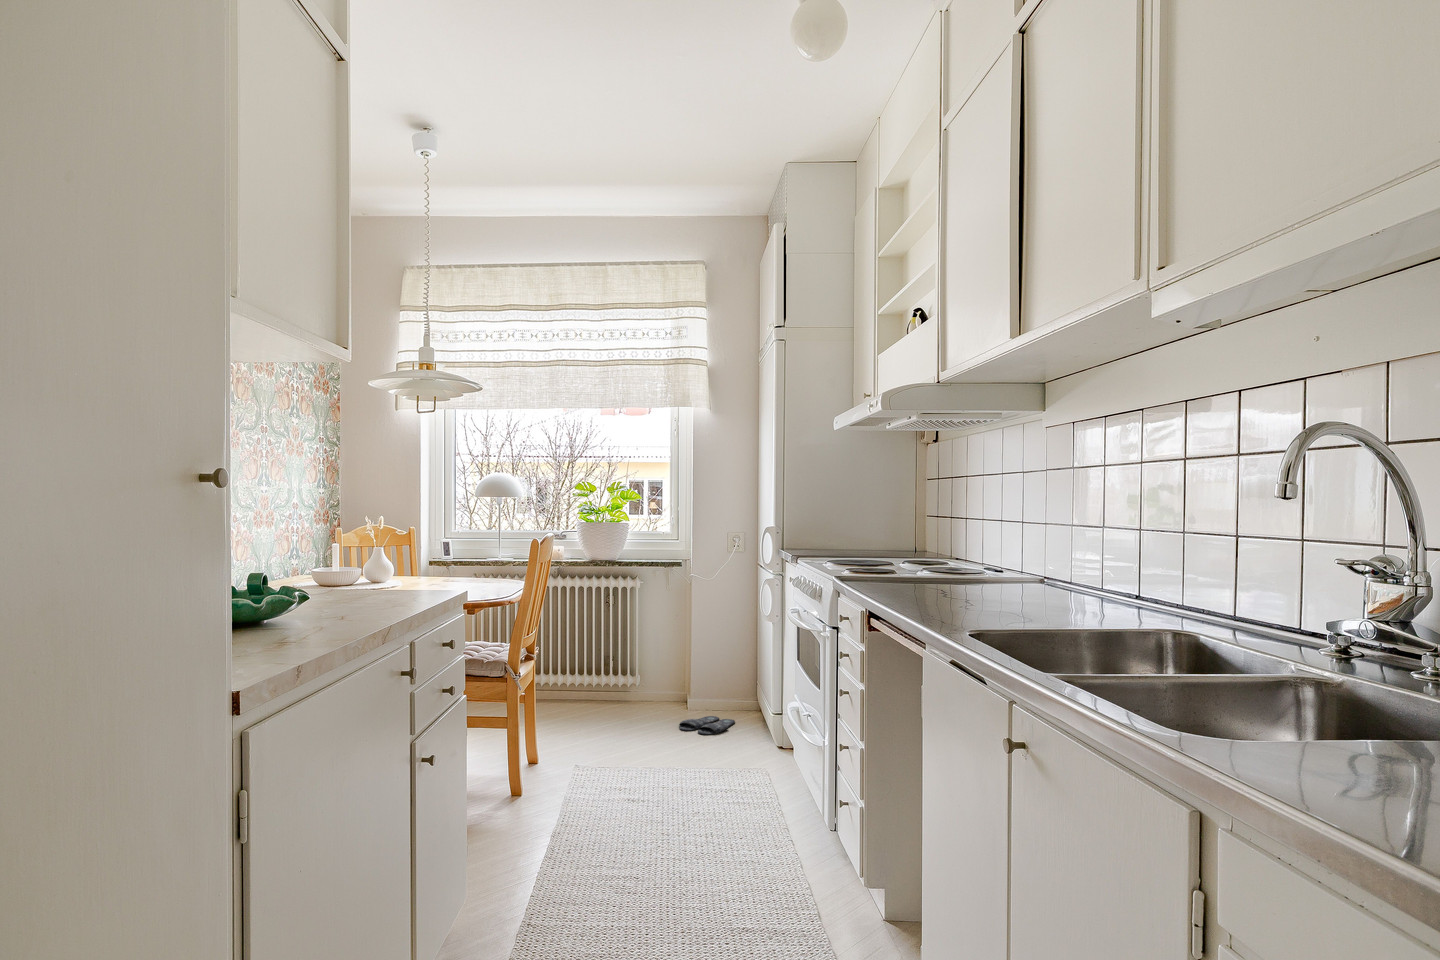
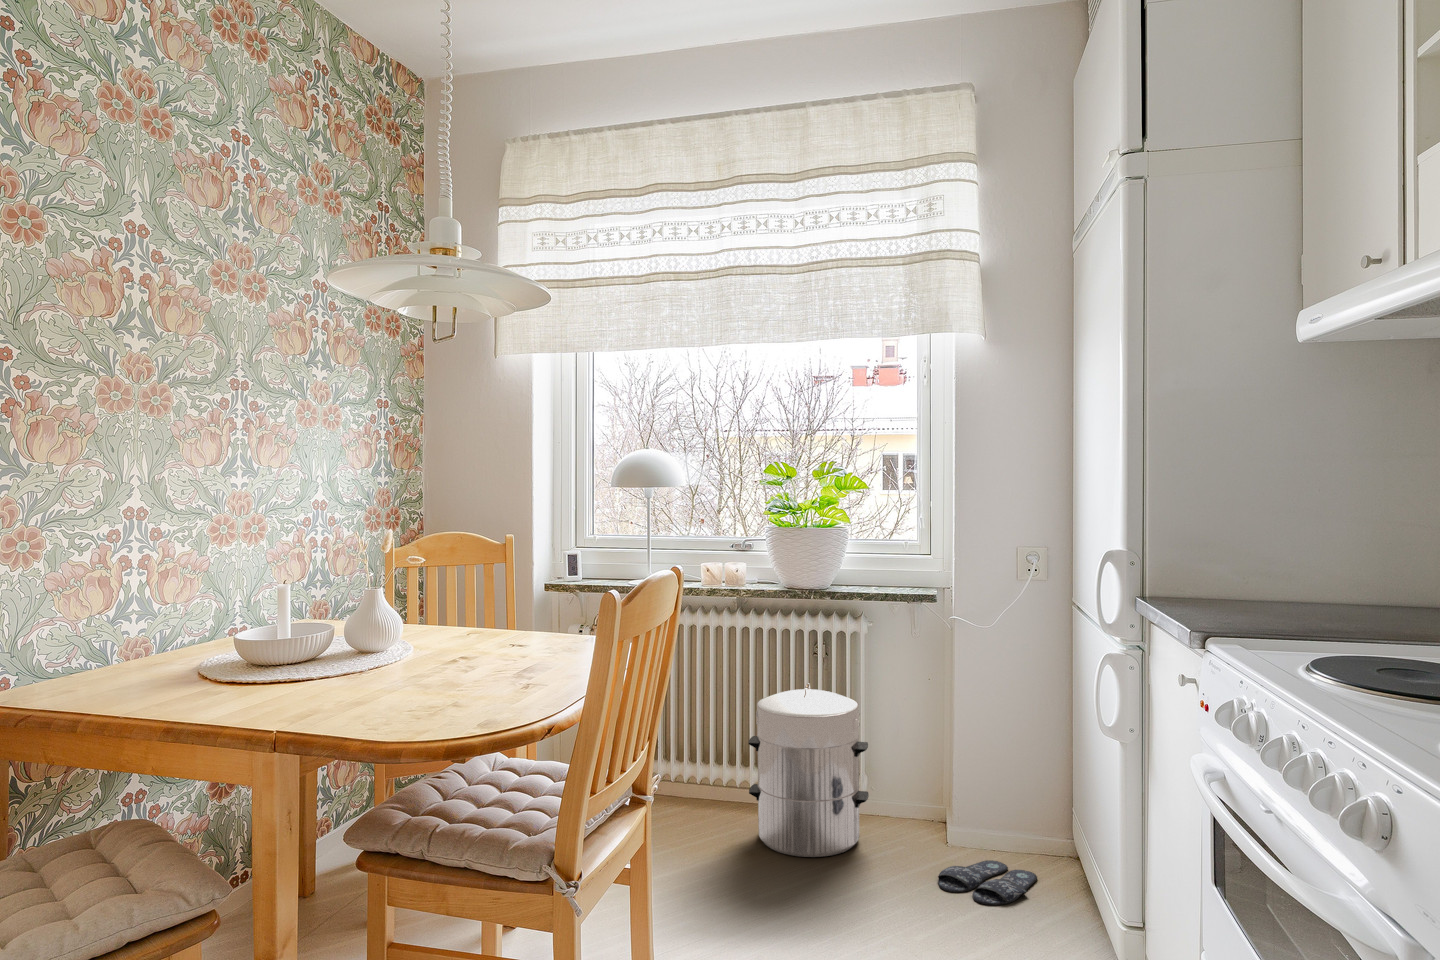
waste bin: none [567,618,640,721] -> present [749,684,869,857]

